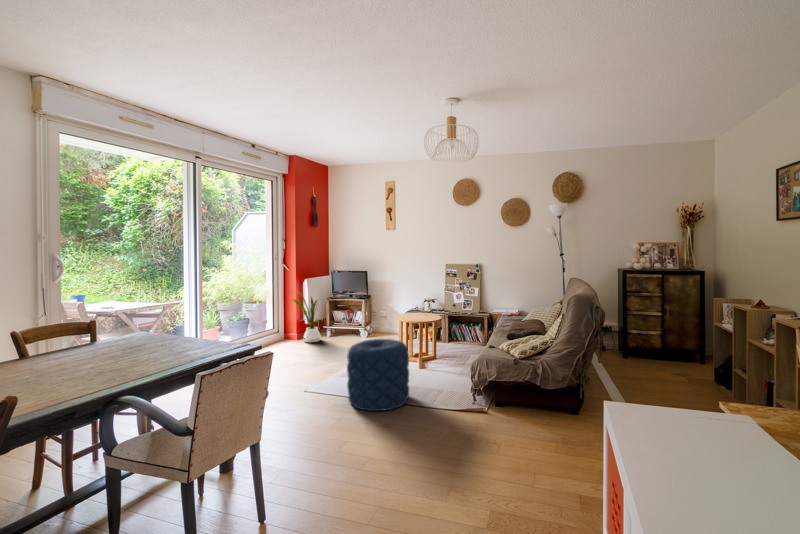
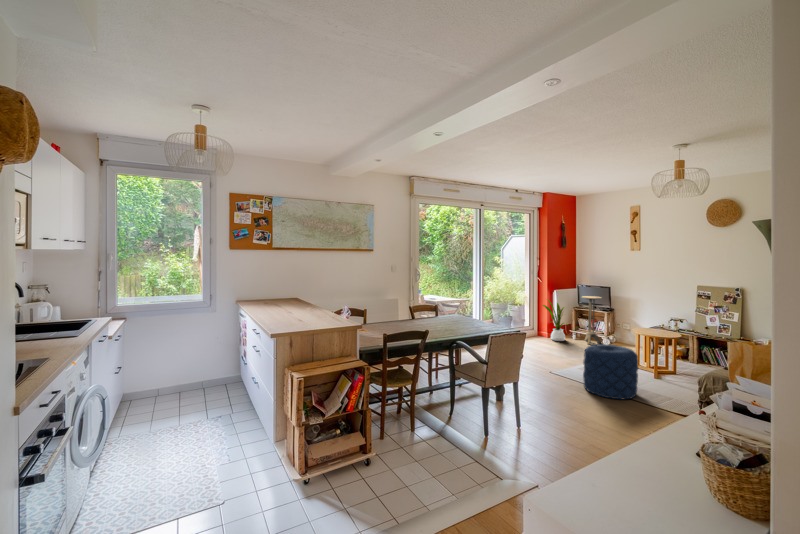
side table: none [337,283,359,341] -> present [582,296,602,344]

